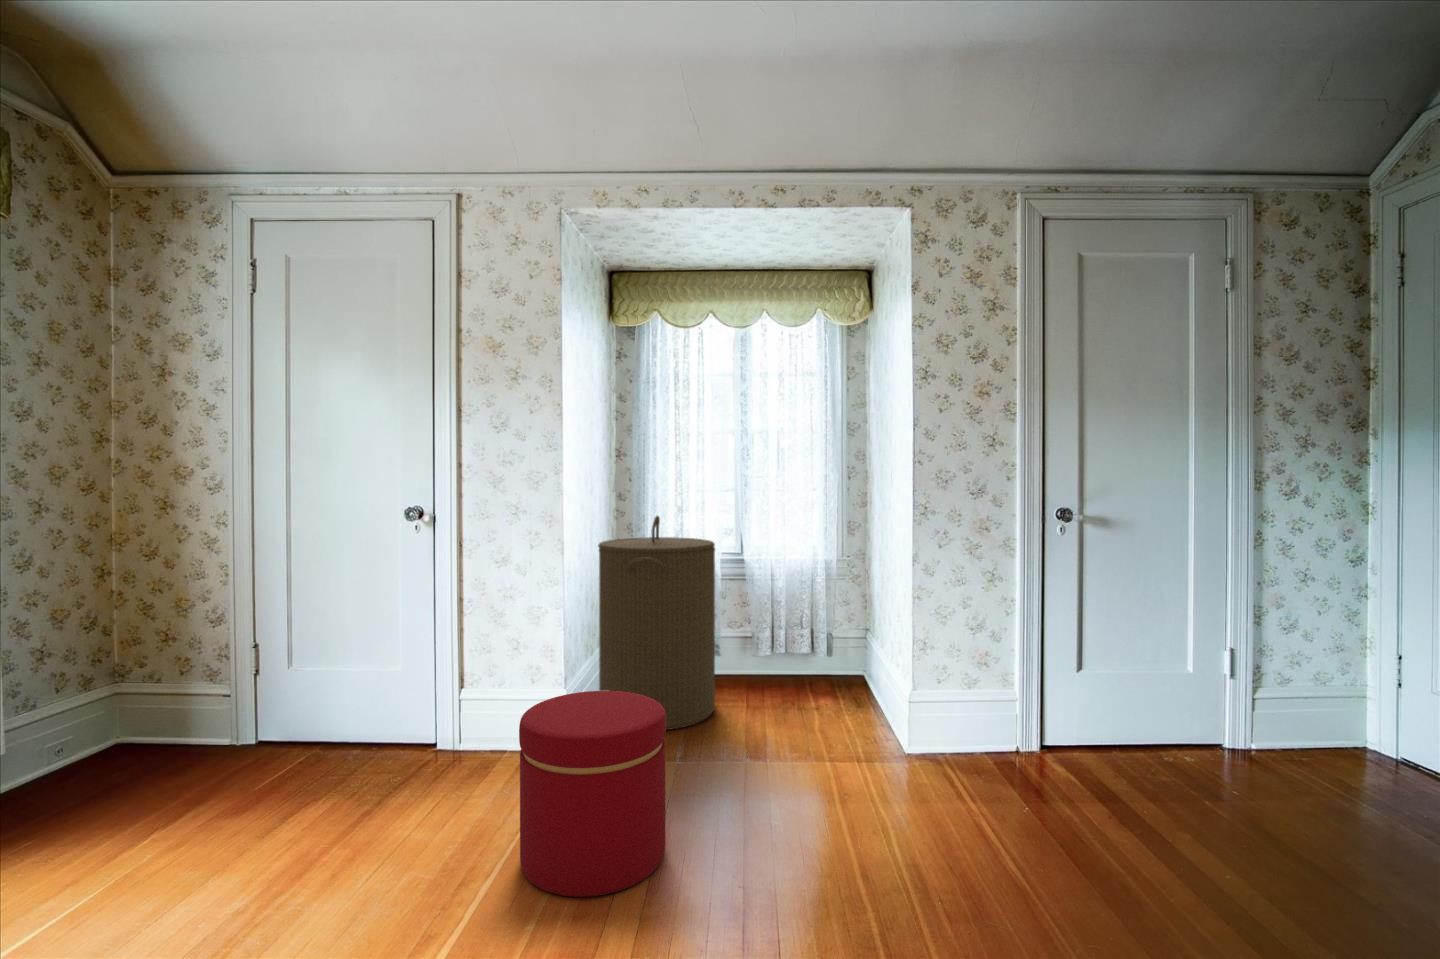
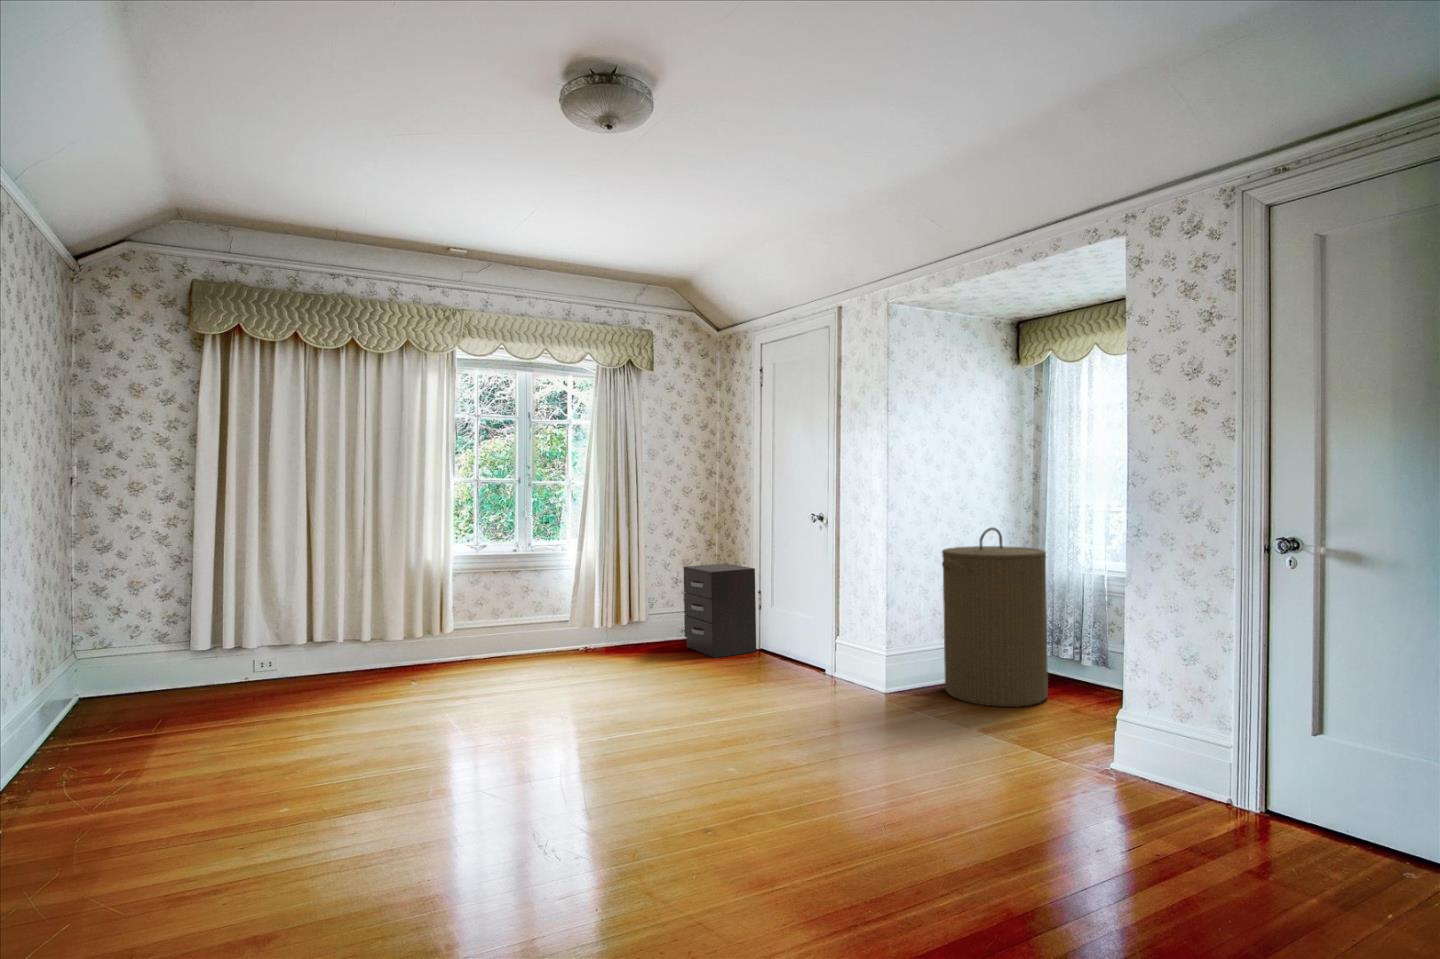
dresser: none [44,605,233,788] -> present [684,563,756,658]
ottoman: present [519,691,666,897] -> none [767,635,855,744]

